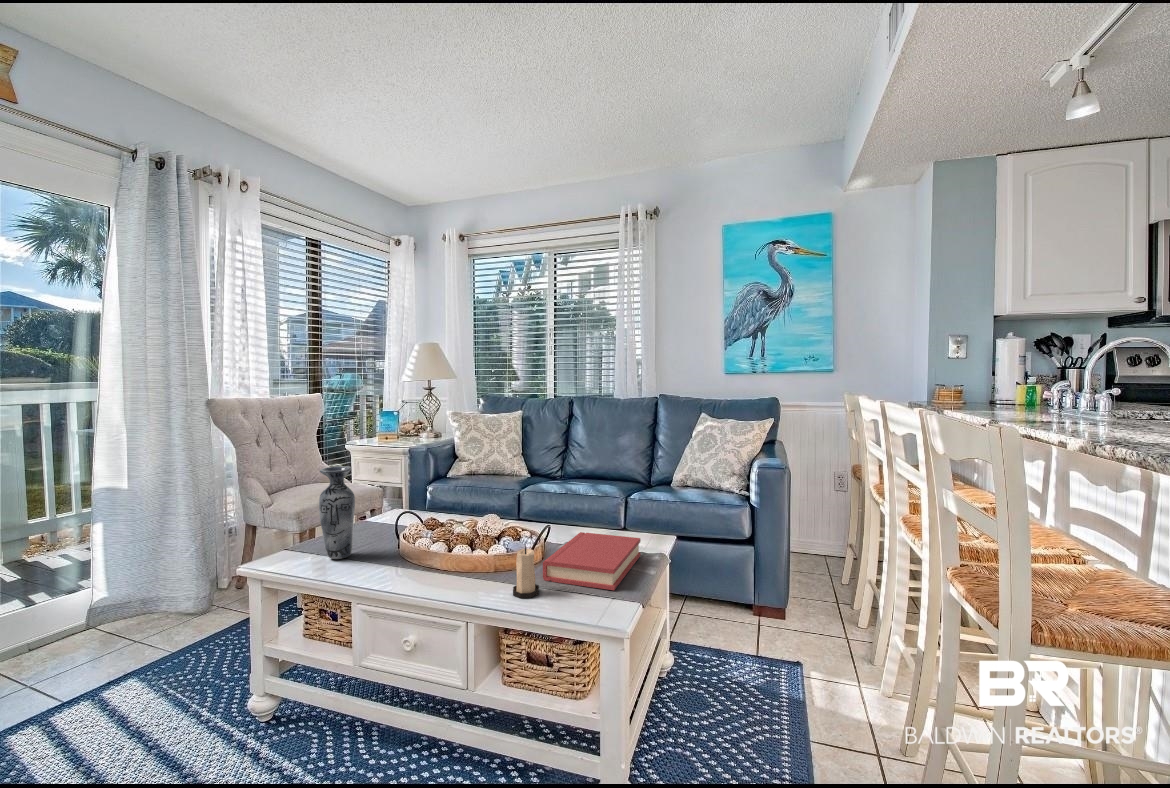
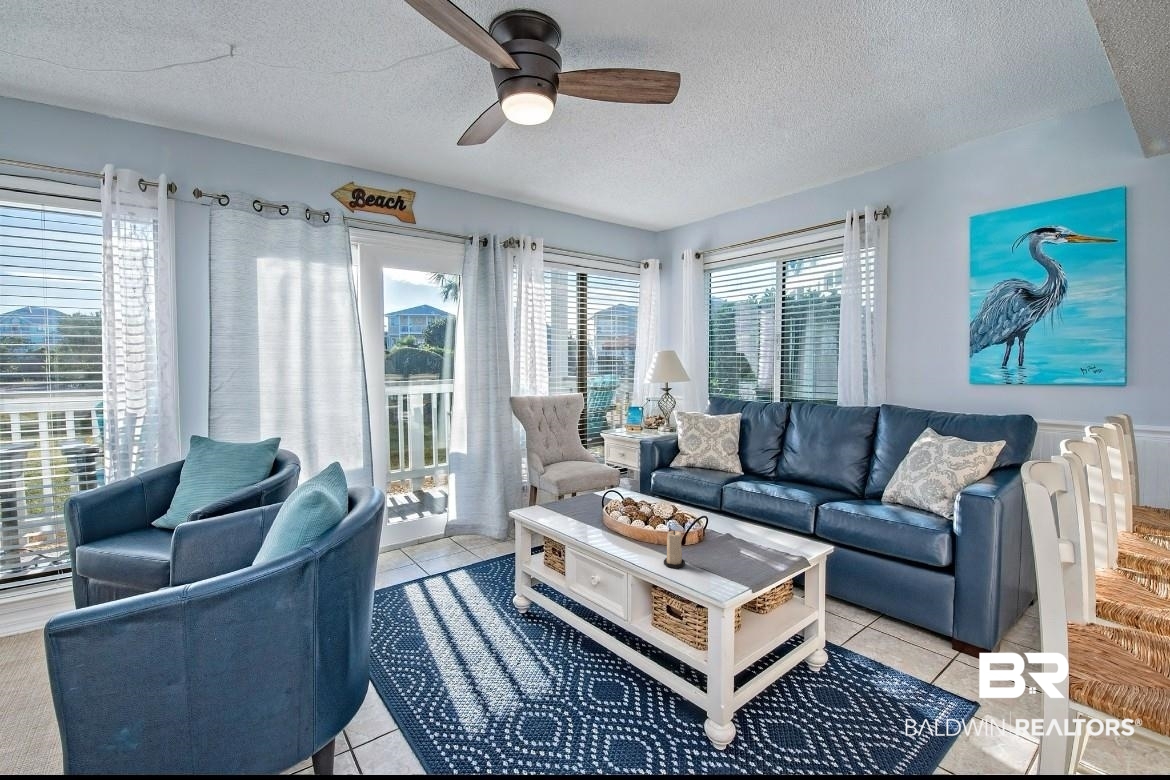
vase: present [319,466,355,559] -> none [555,453,577,517]
hardback book: present [543,532,641,590] -> none [693,527,789,577]

